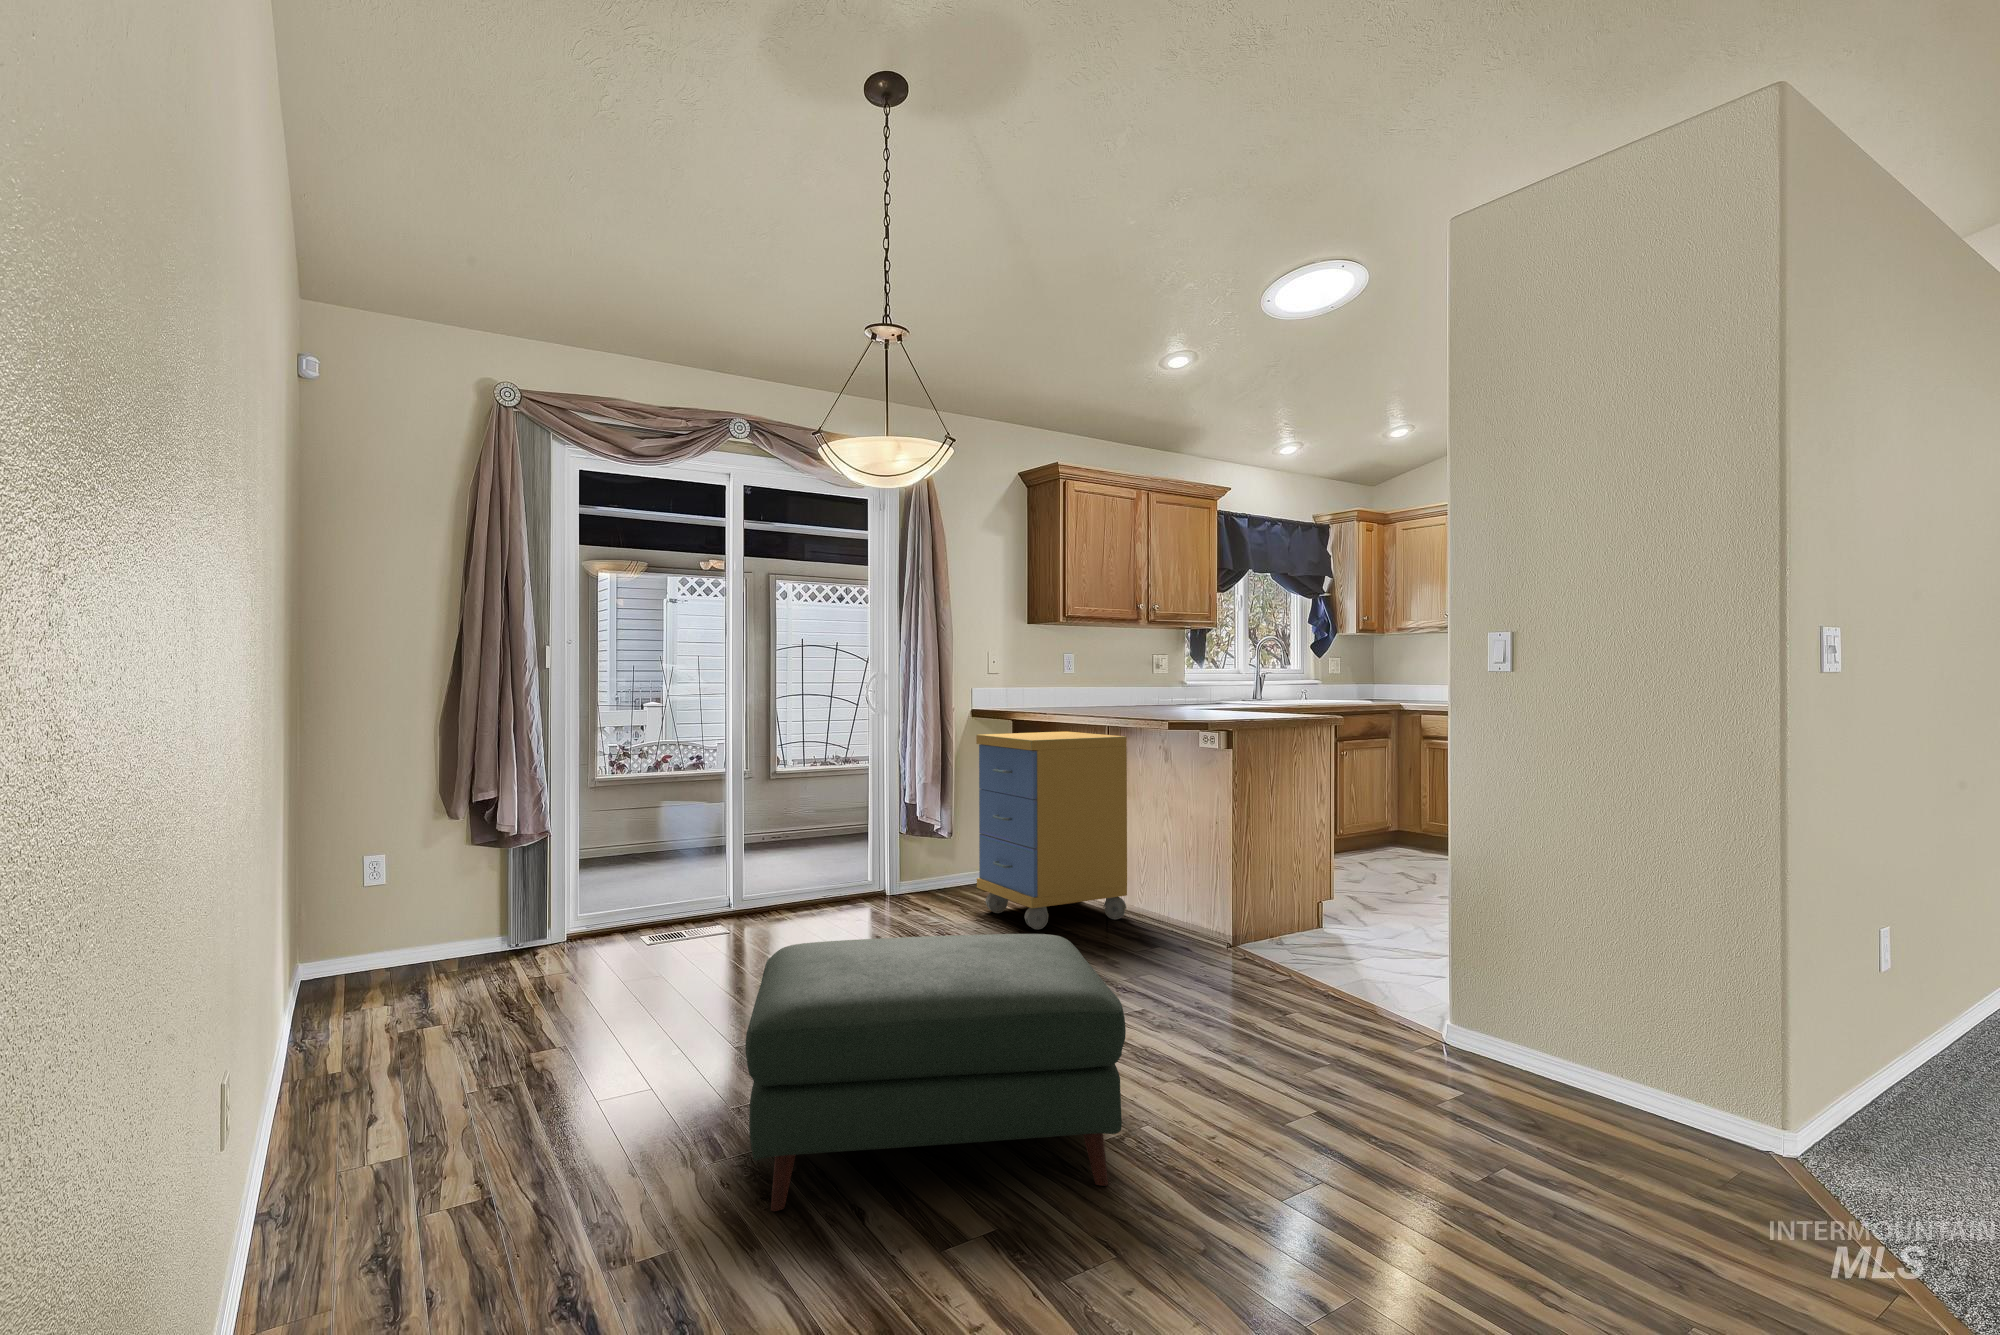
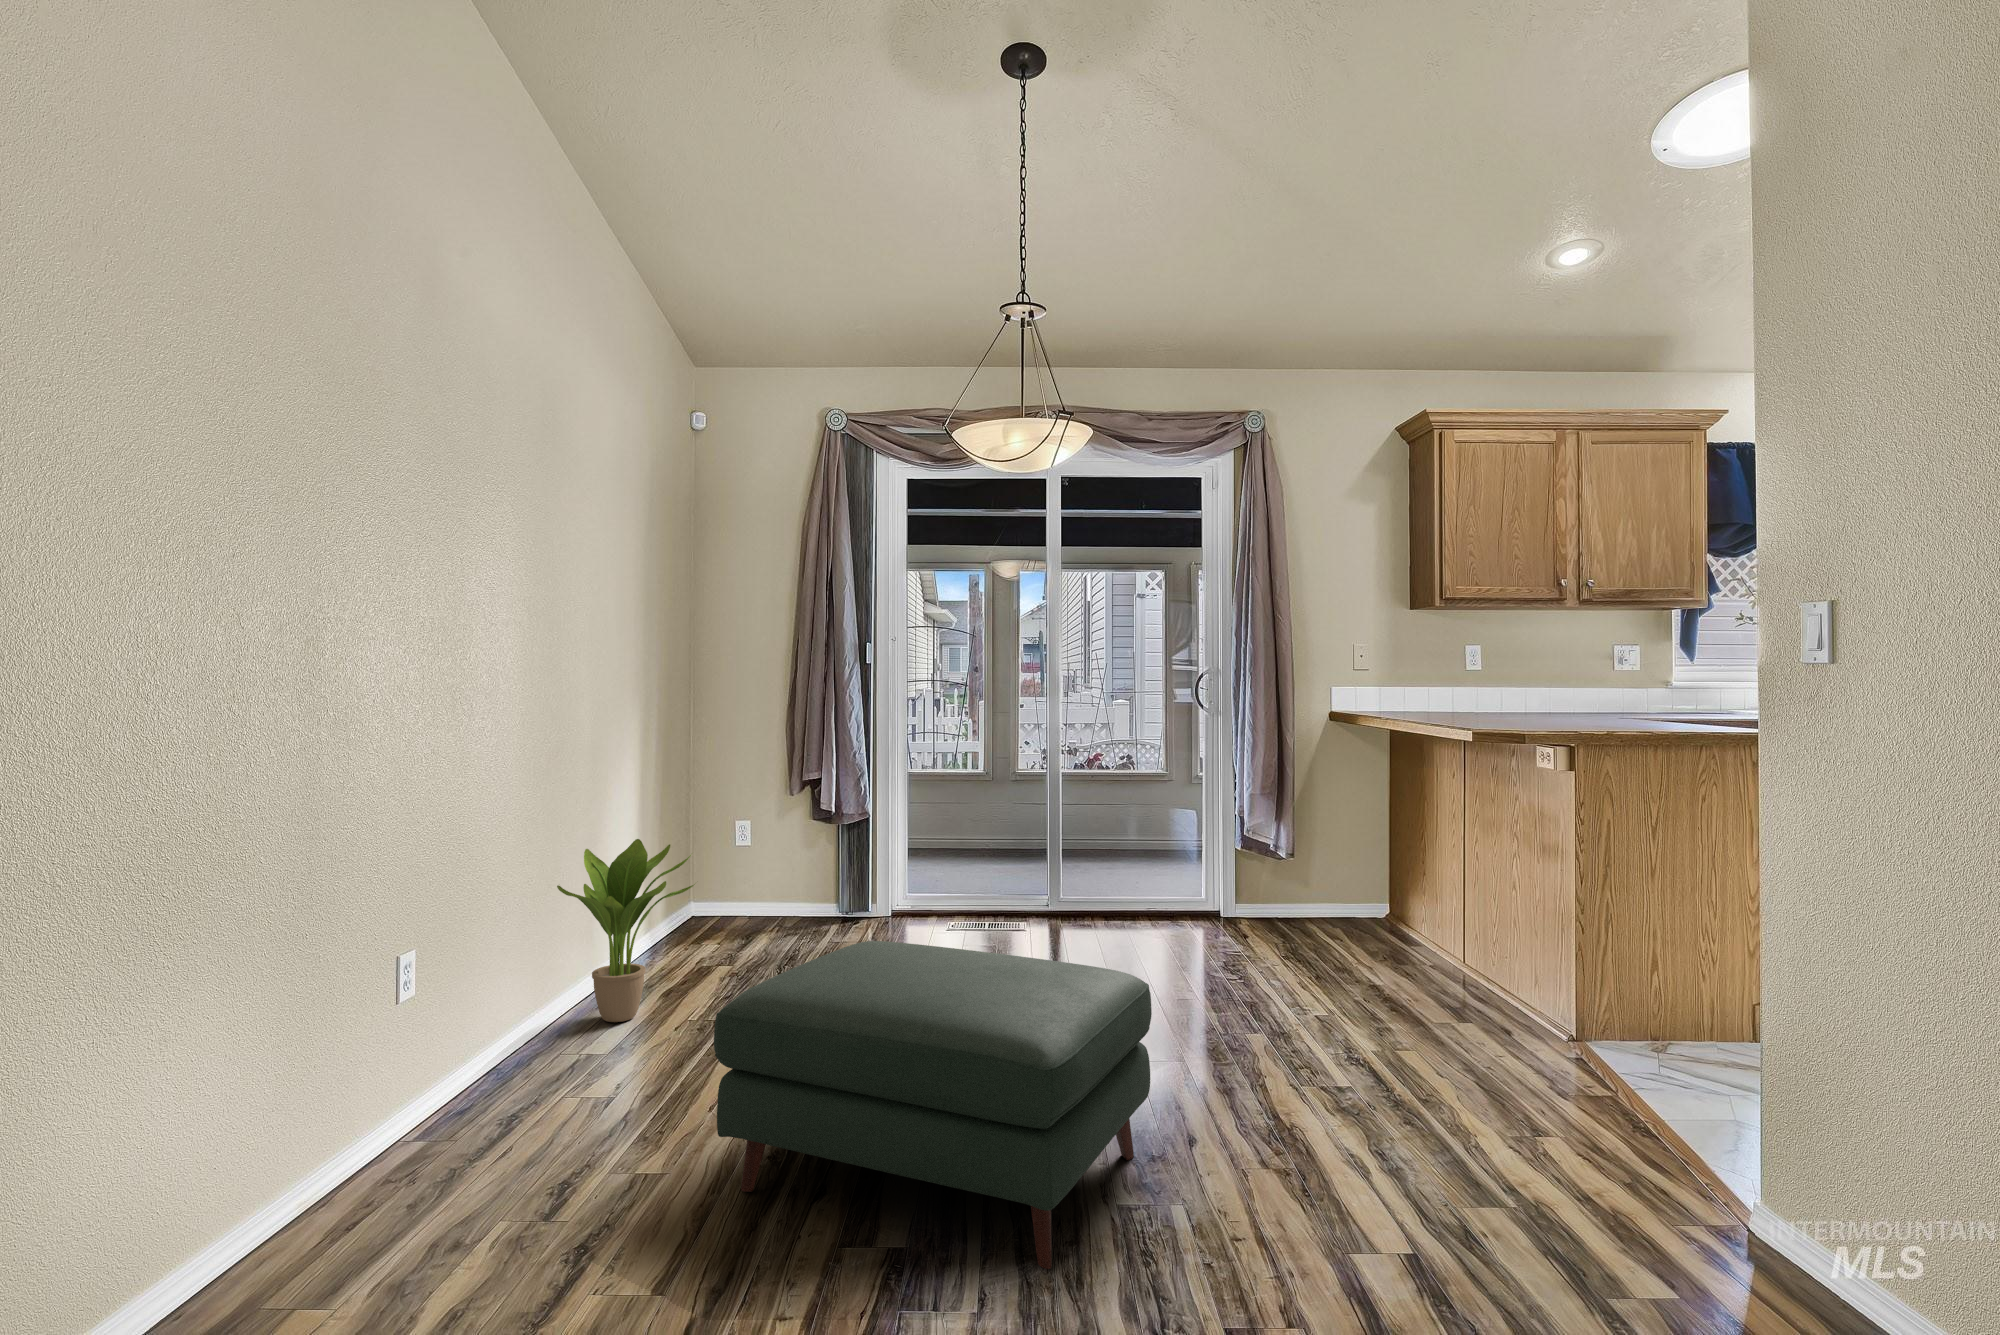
storage cabinet: present [976,732,1127,930] -> none [1295,740,1470,978]
potted plant: none [296,874,480,1104] -> present [557,839,695,1022]

